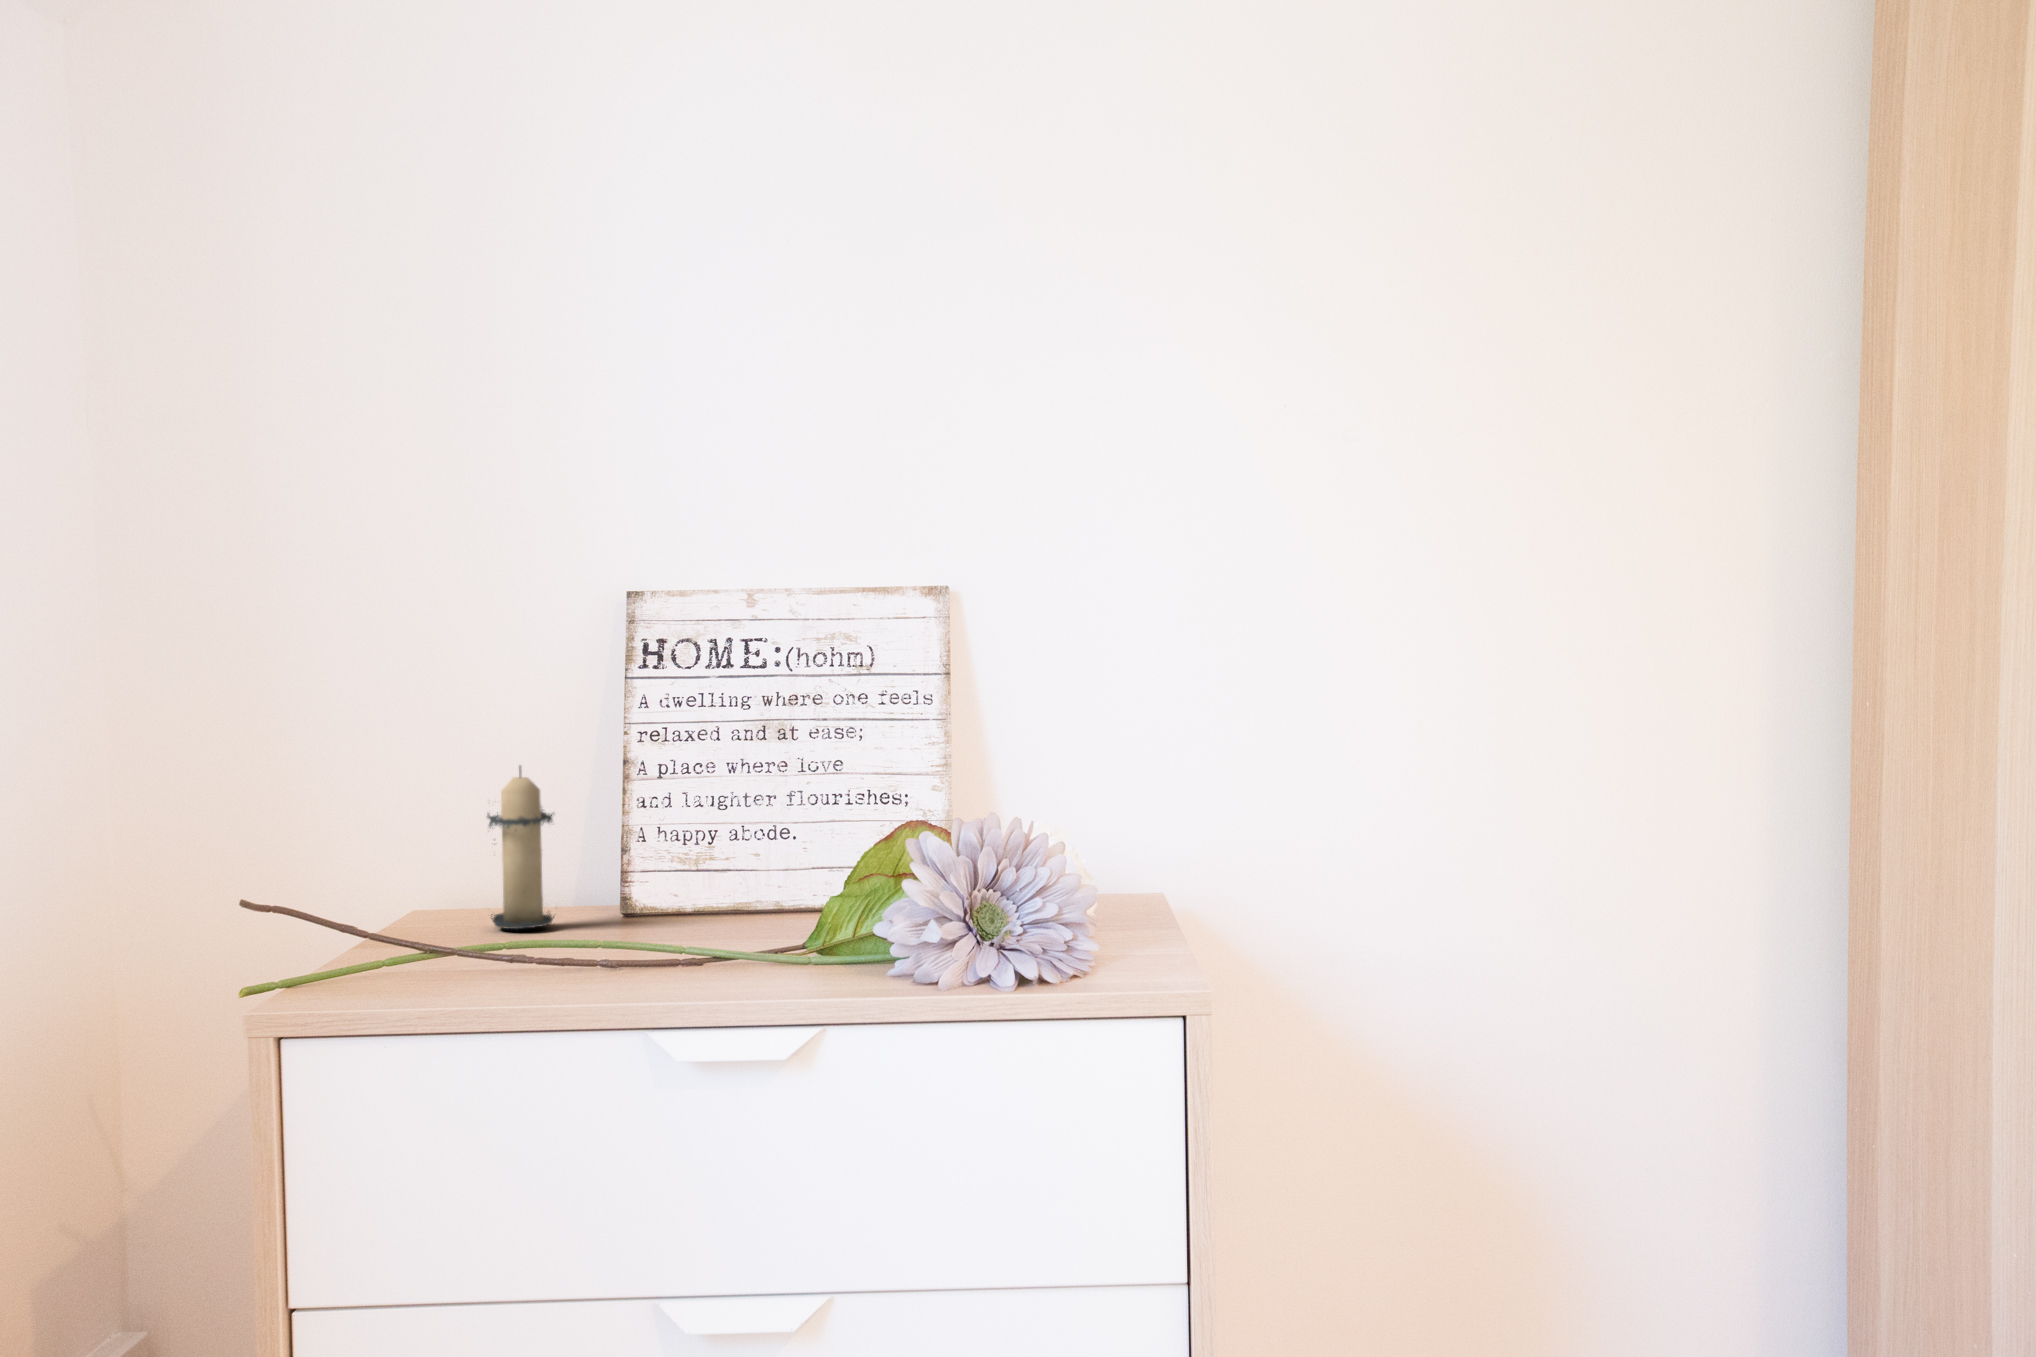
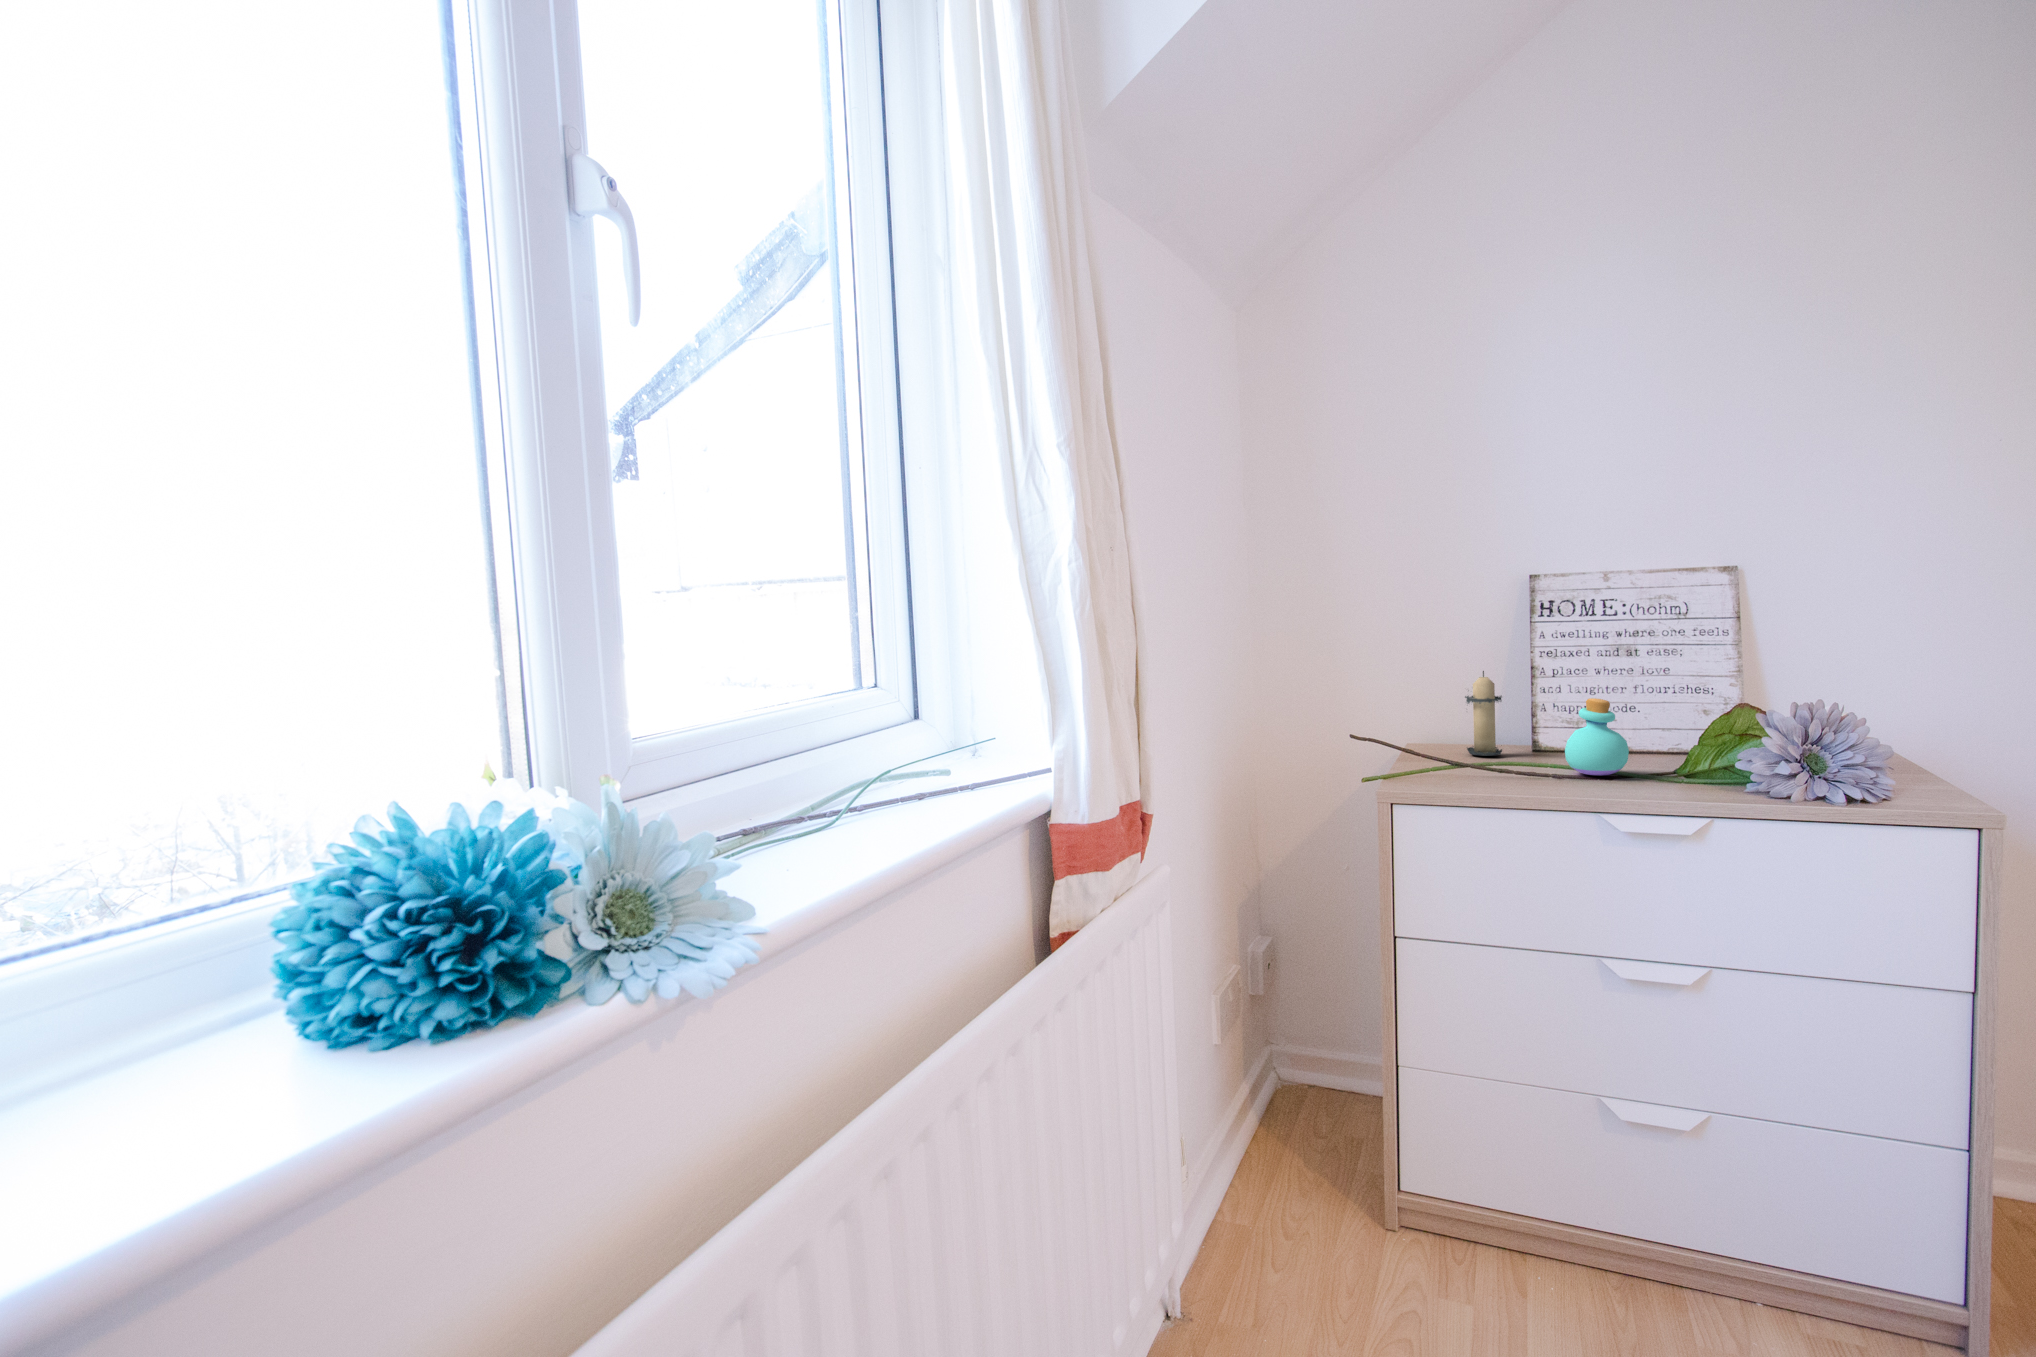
perfume bottle: none [624,814,731,958] -> present [1565,698,1629,775]

